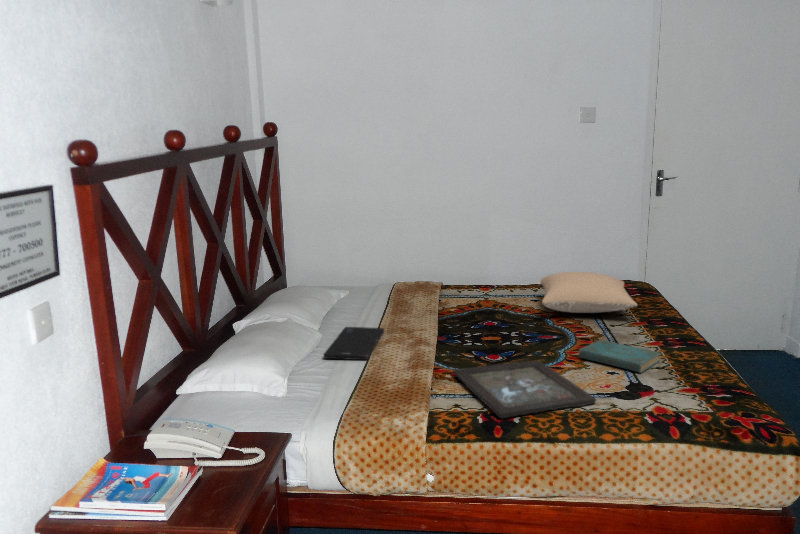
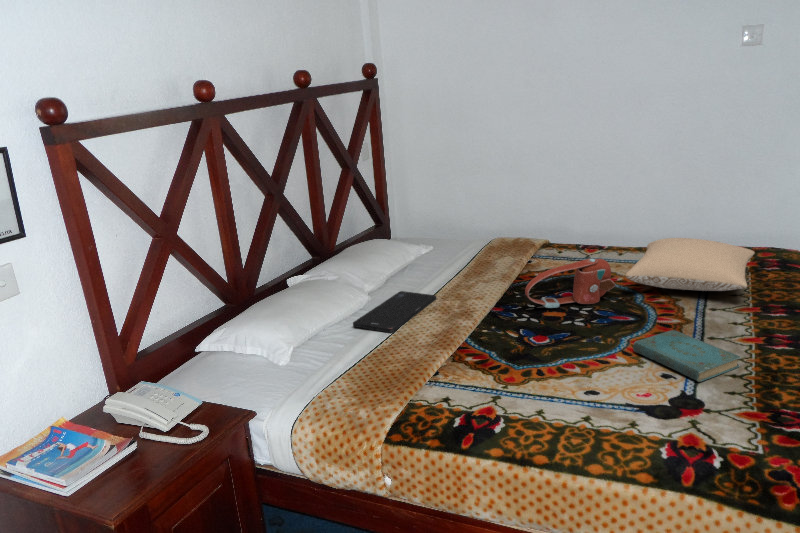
handbag: none [470,288,537,333] -> present [525,258,615,308]
tray: present [453,360,596,418] -> none [470,350,609,425]

